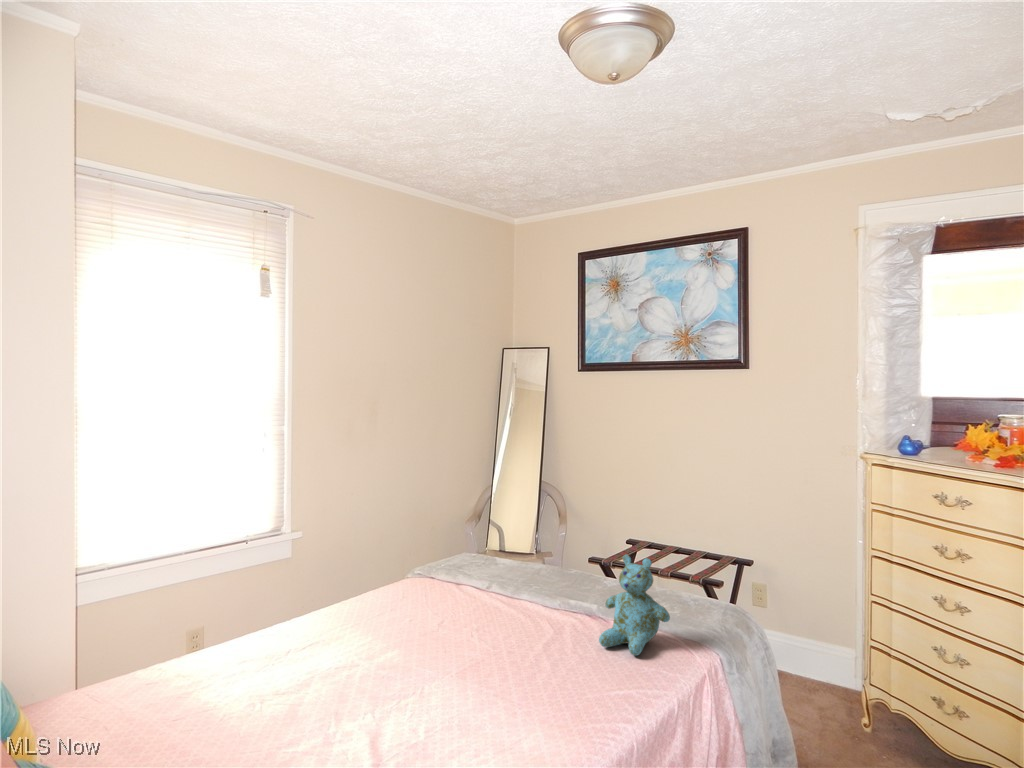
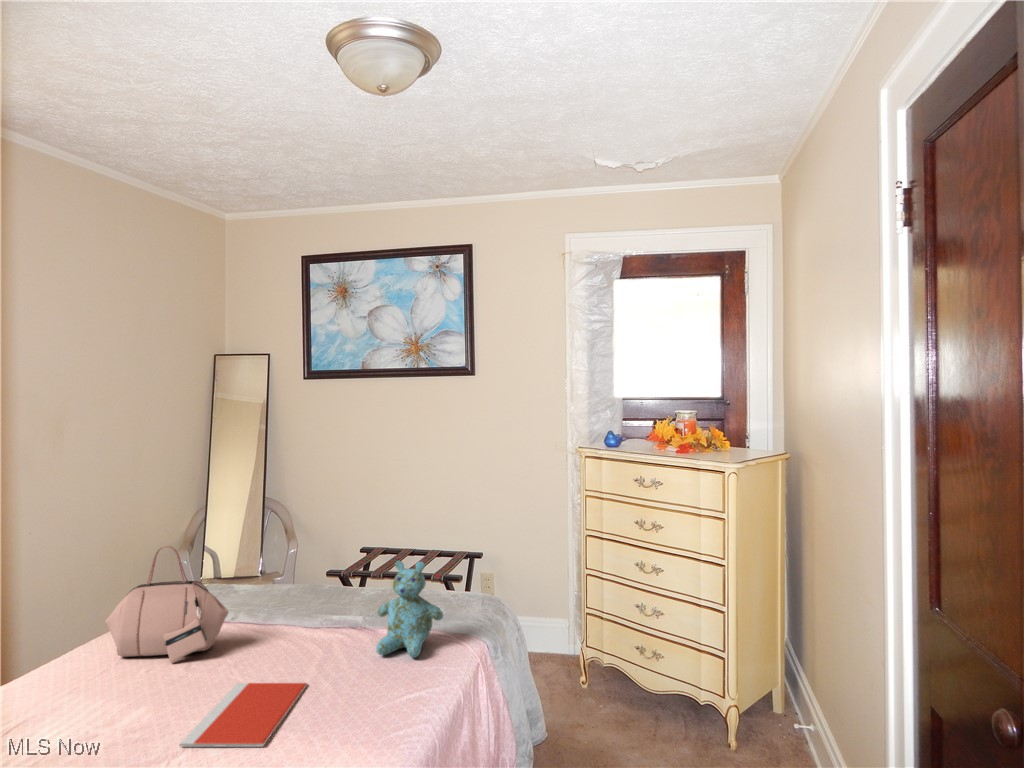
handbag: none [382,515,475,618] -> present [105,546,228,663]
notebook: none [408,646,528,709] -> present [179,683,307,747]

